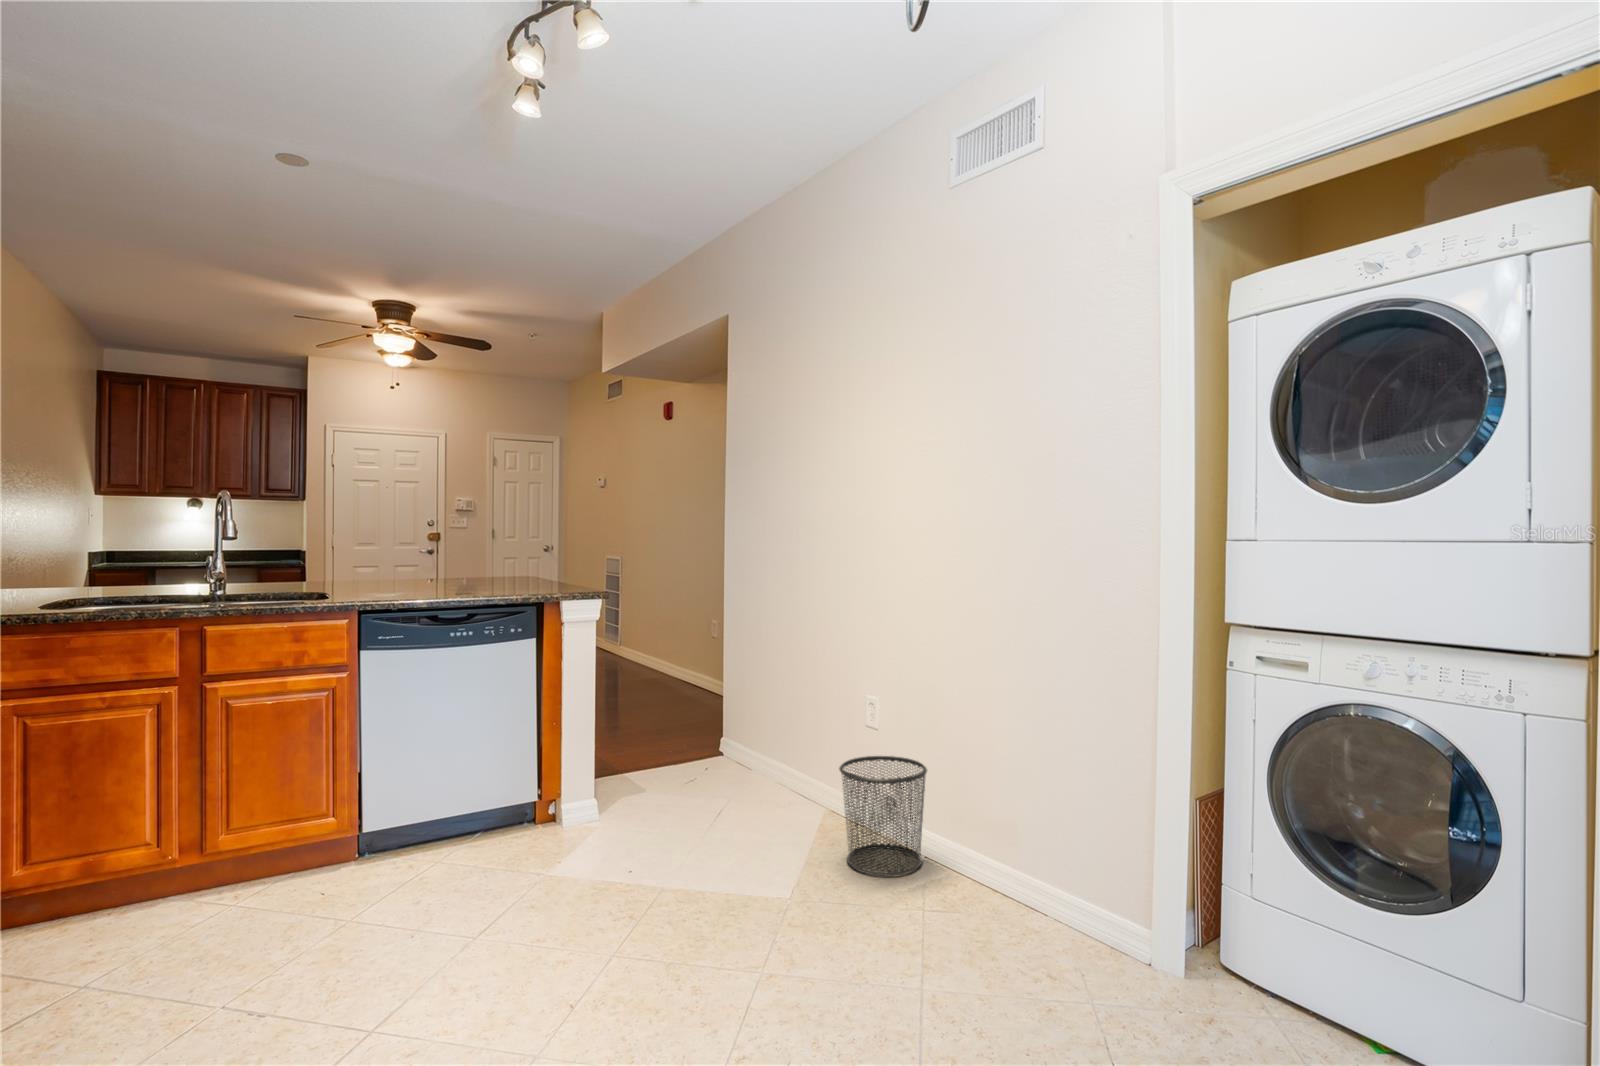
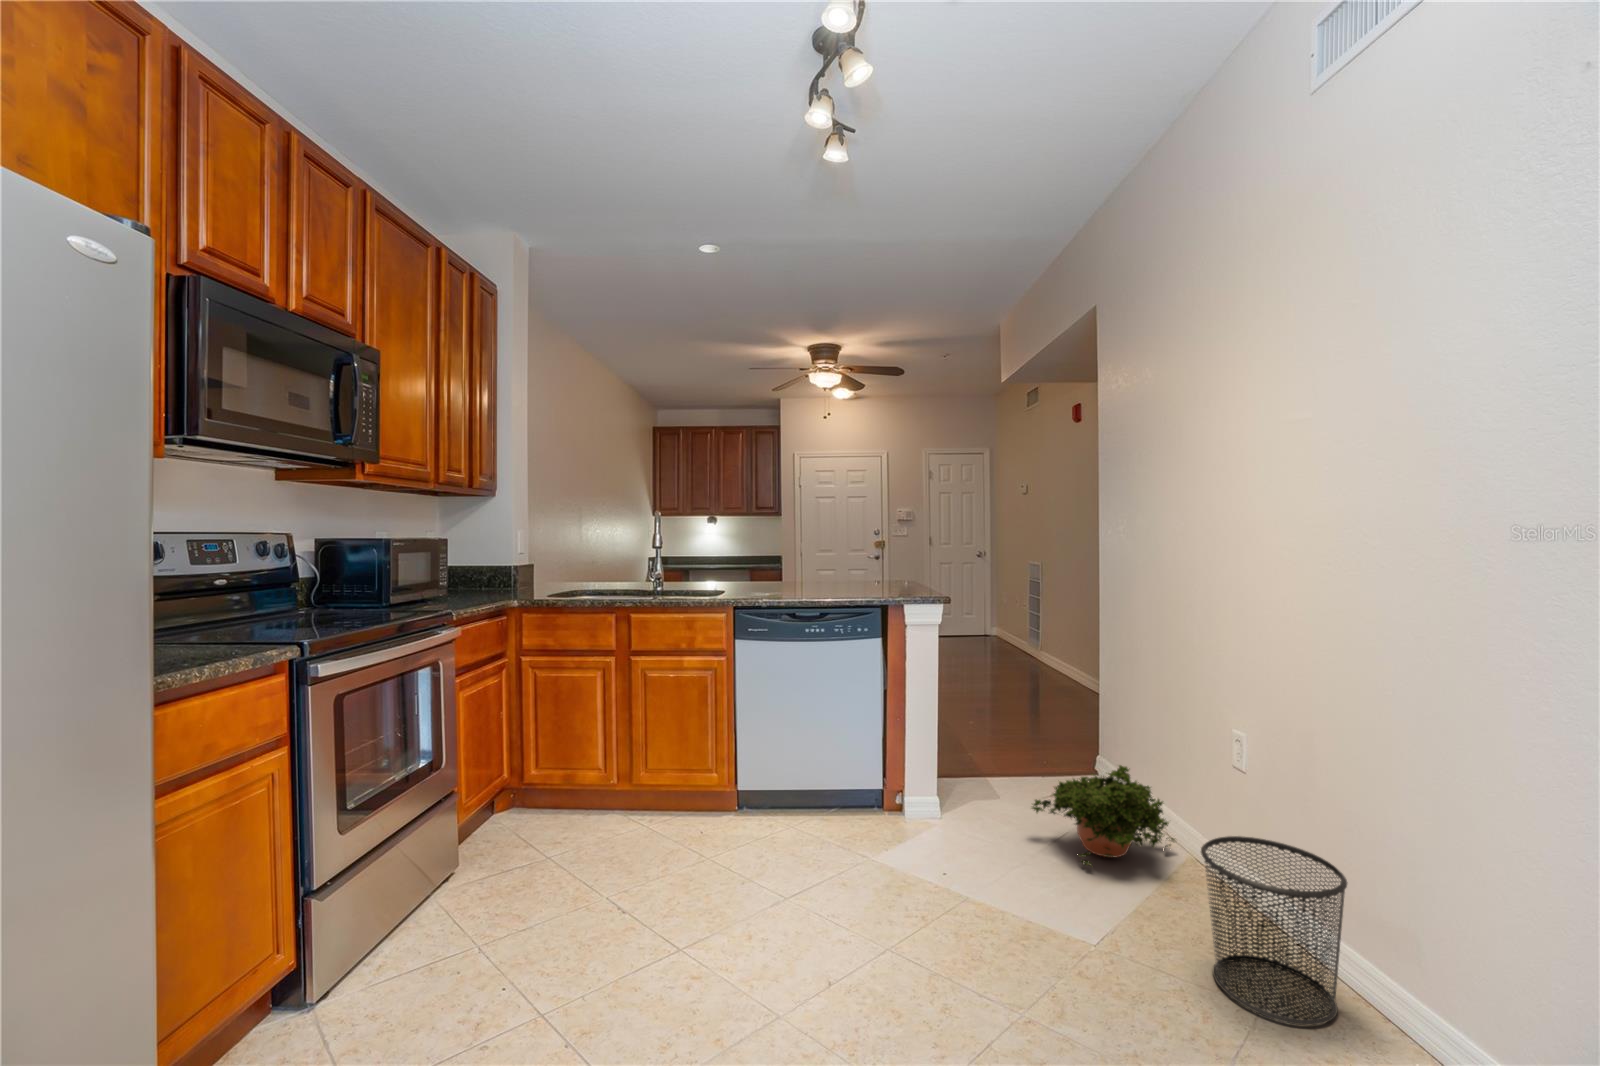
potted plant: none [686,731,803,822] -> present [1032,765,1174,866]

